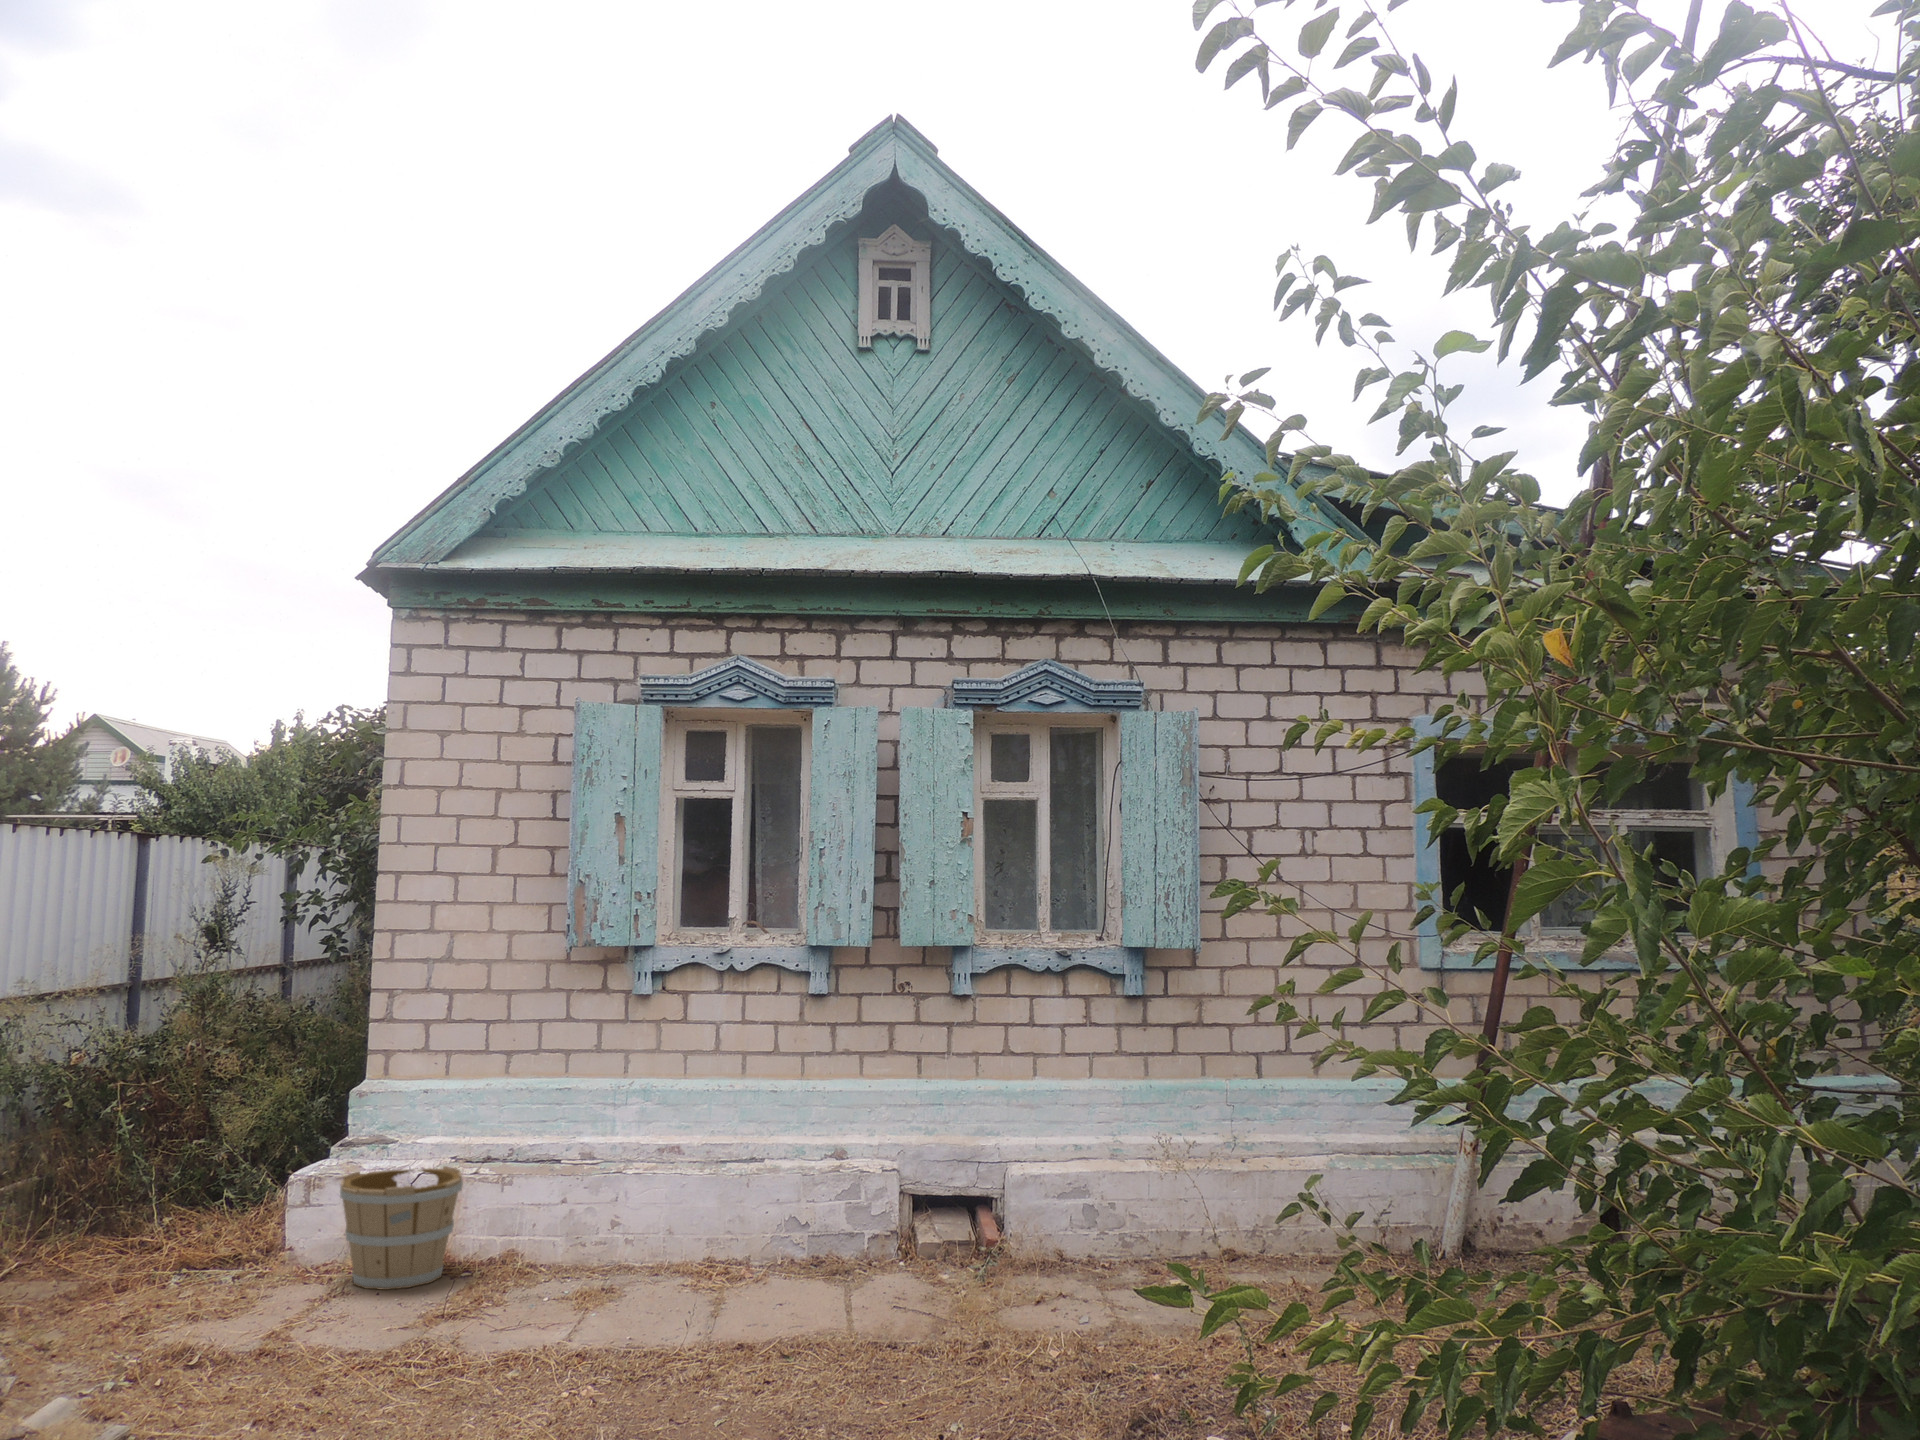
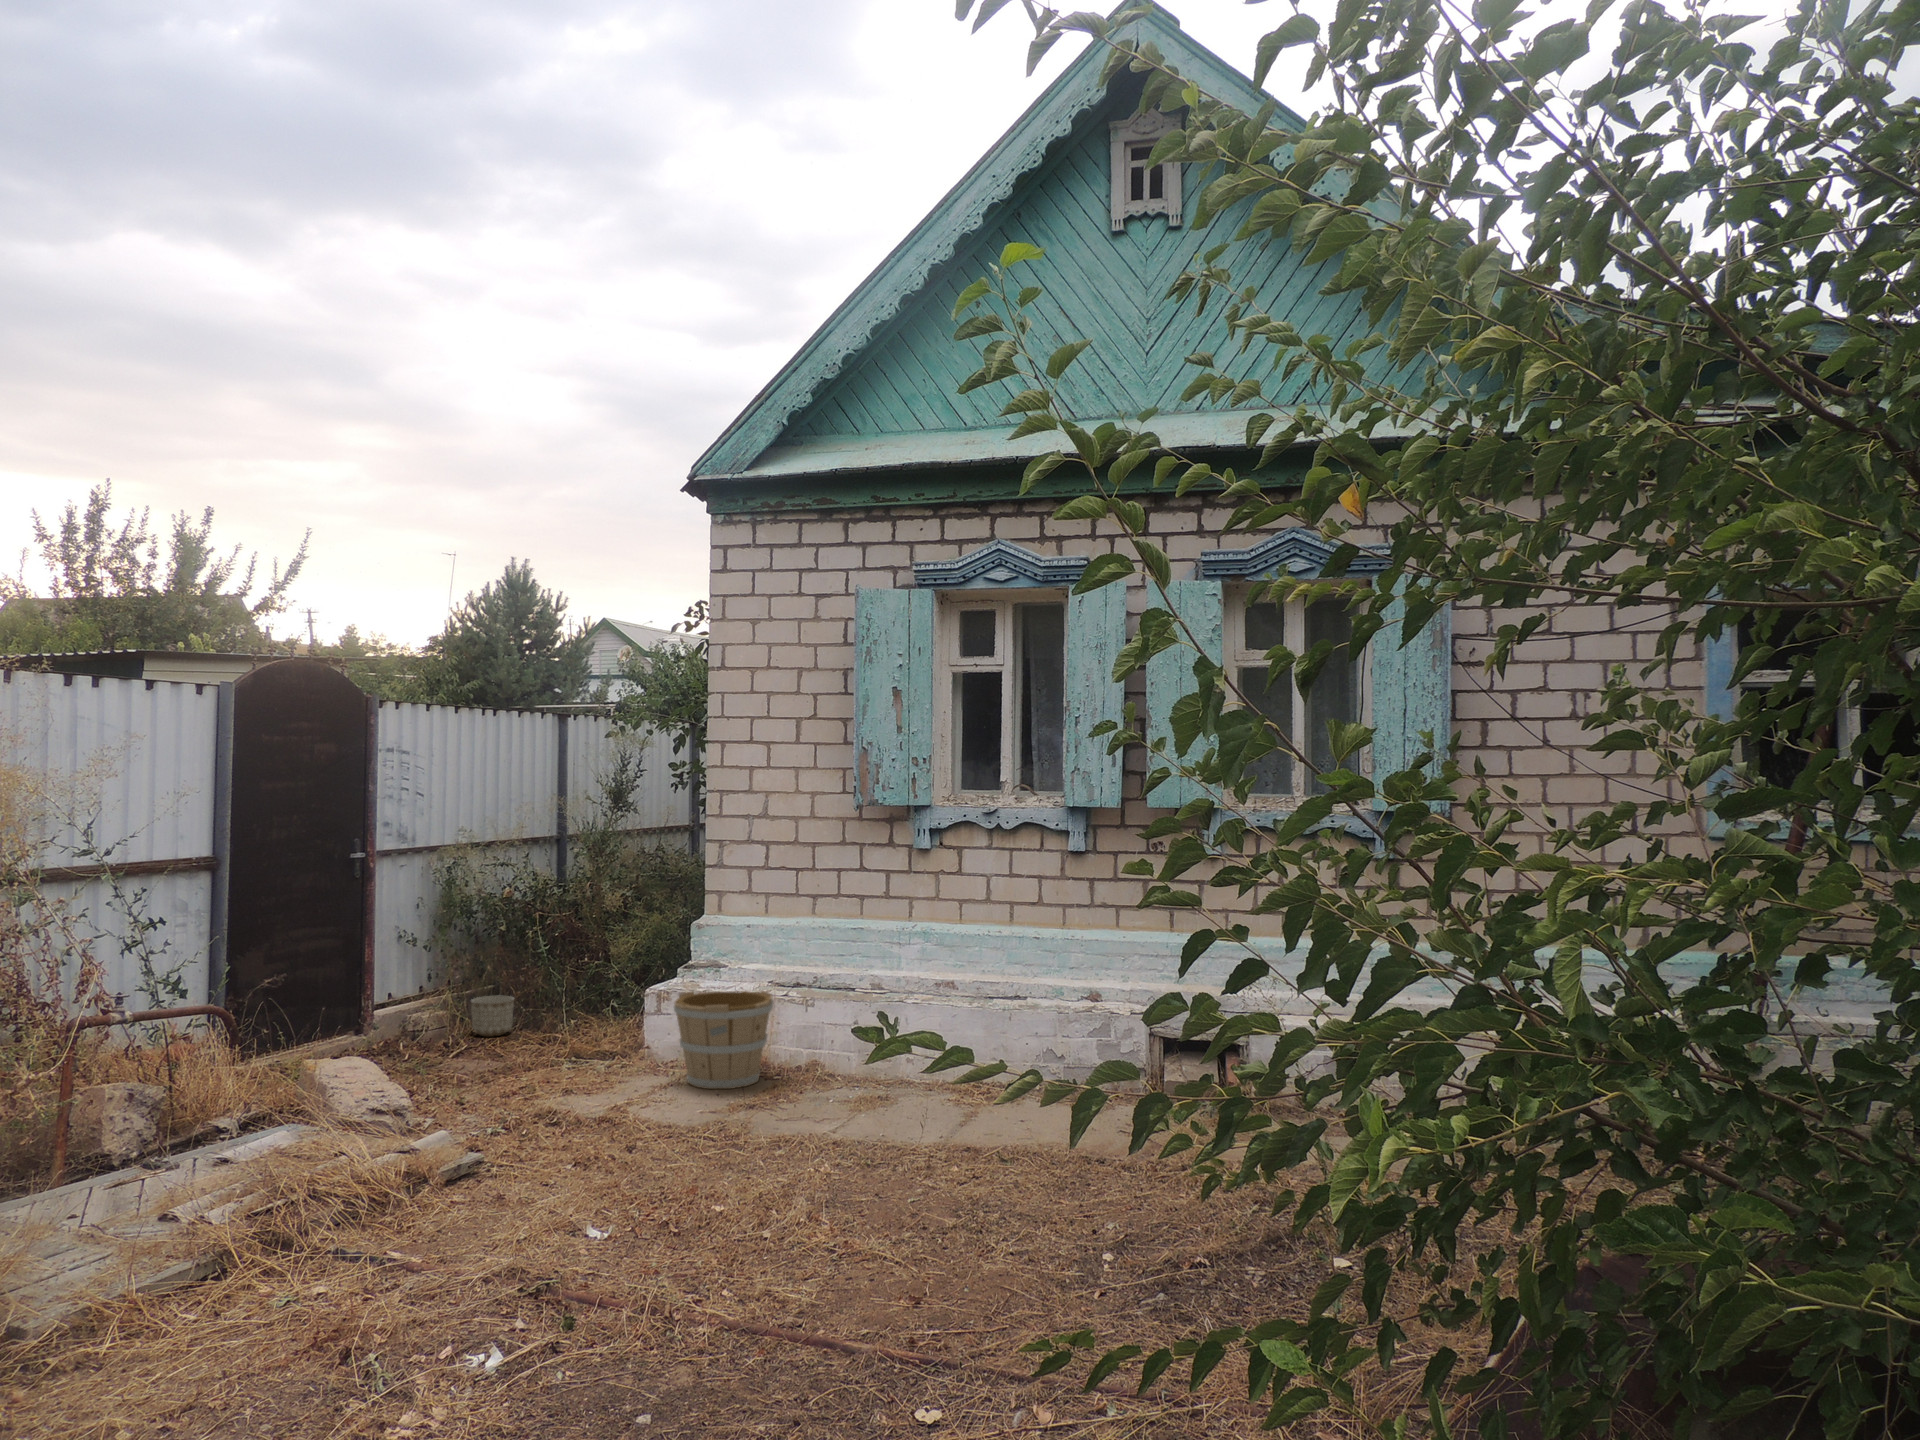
planter: none [31,1191,91,1245] -> present [471,996,514,1037]

